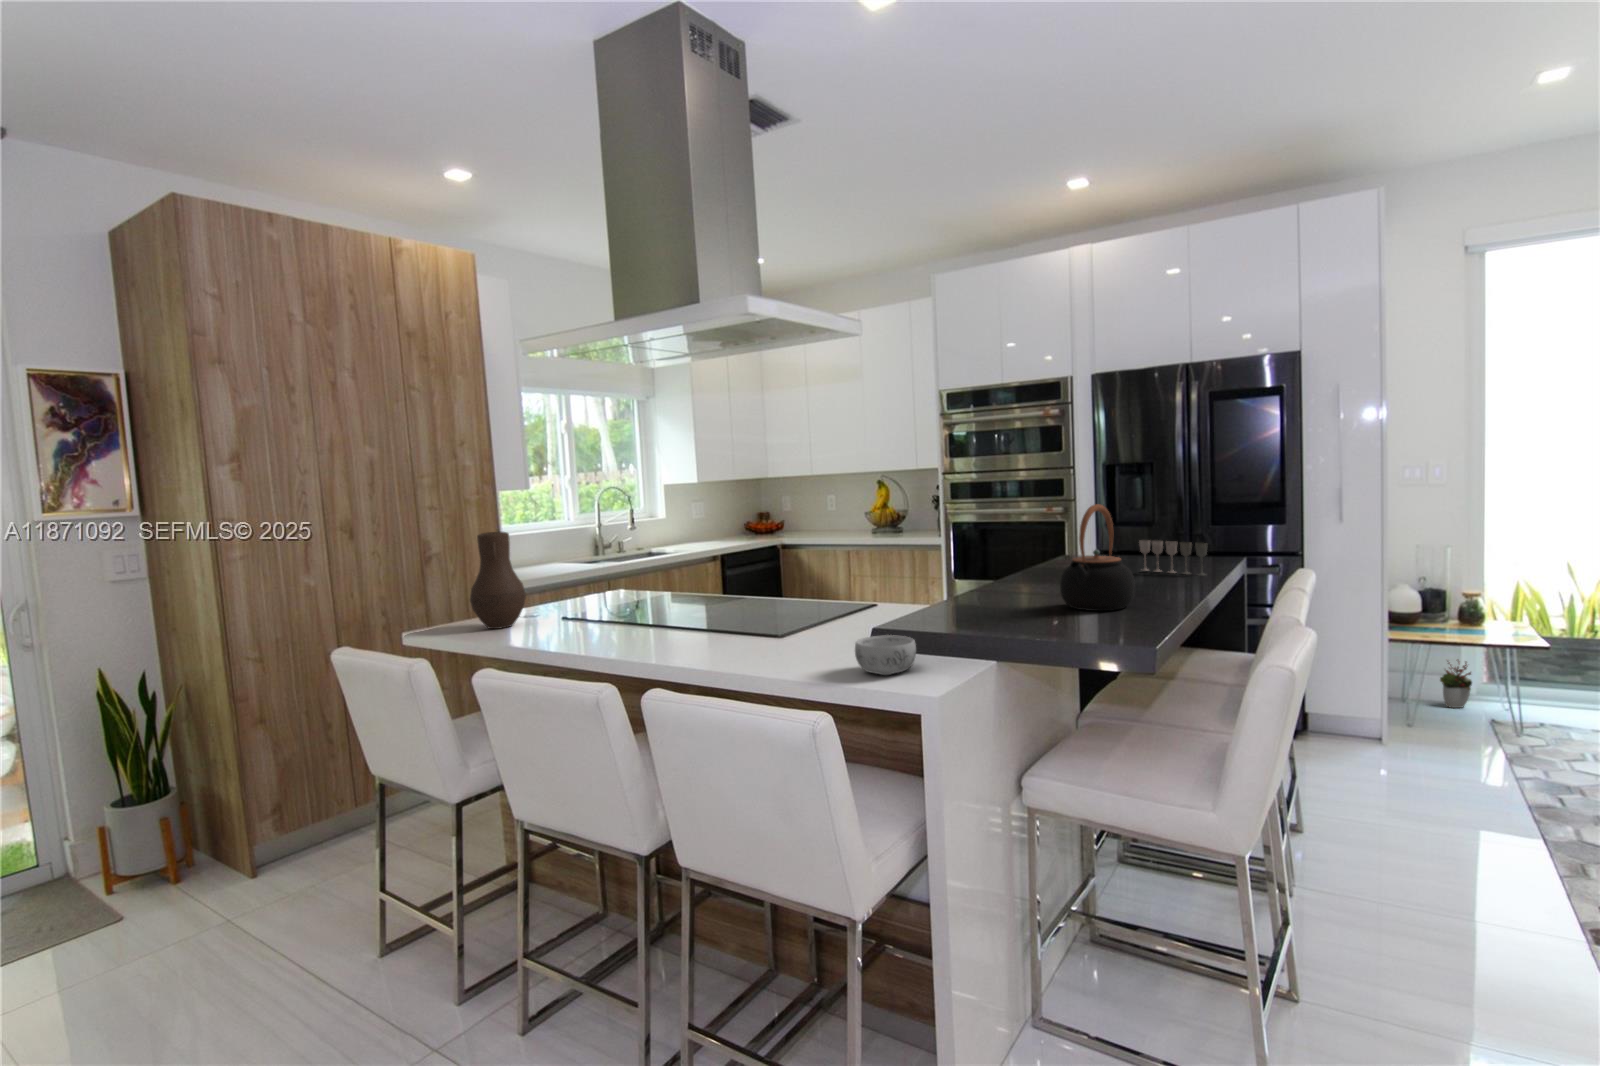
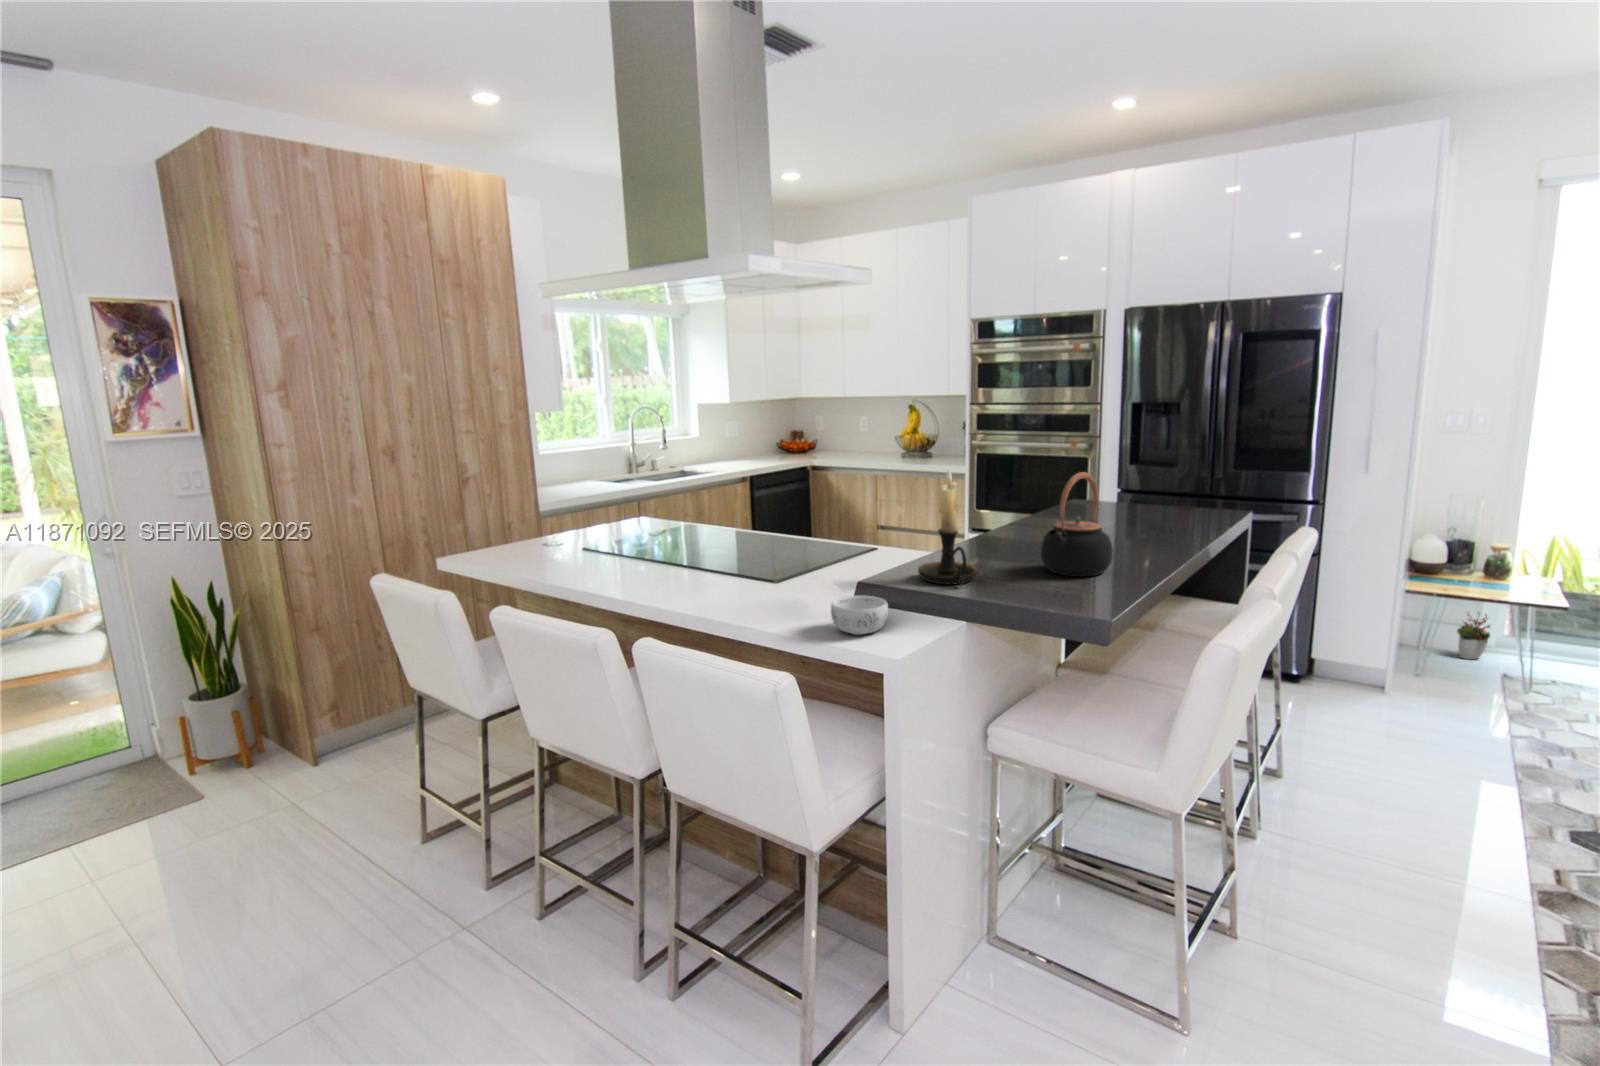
candle holder: none [936,501,1000,624] -> present [918,469,978,586]
vase: present [470,532,526,629] -> none [494,468,547,559]
wine glass: present [1139,540,1207,575] -> none [1139,495,1205,535]

